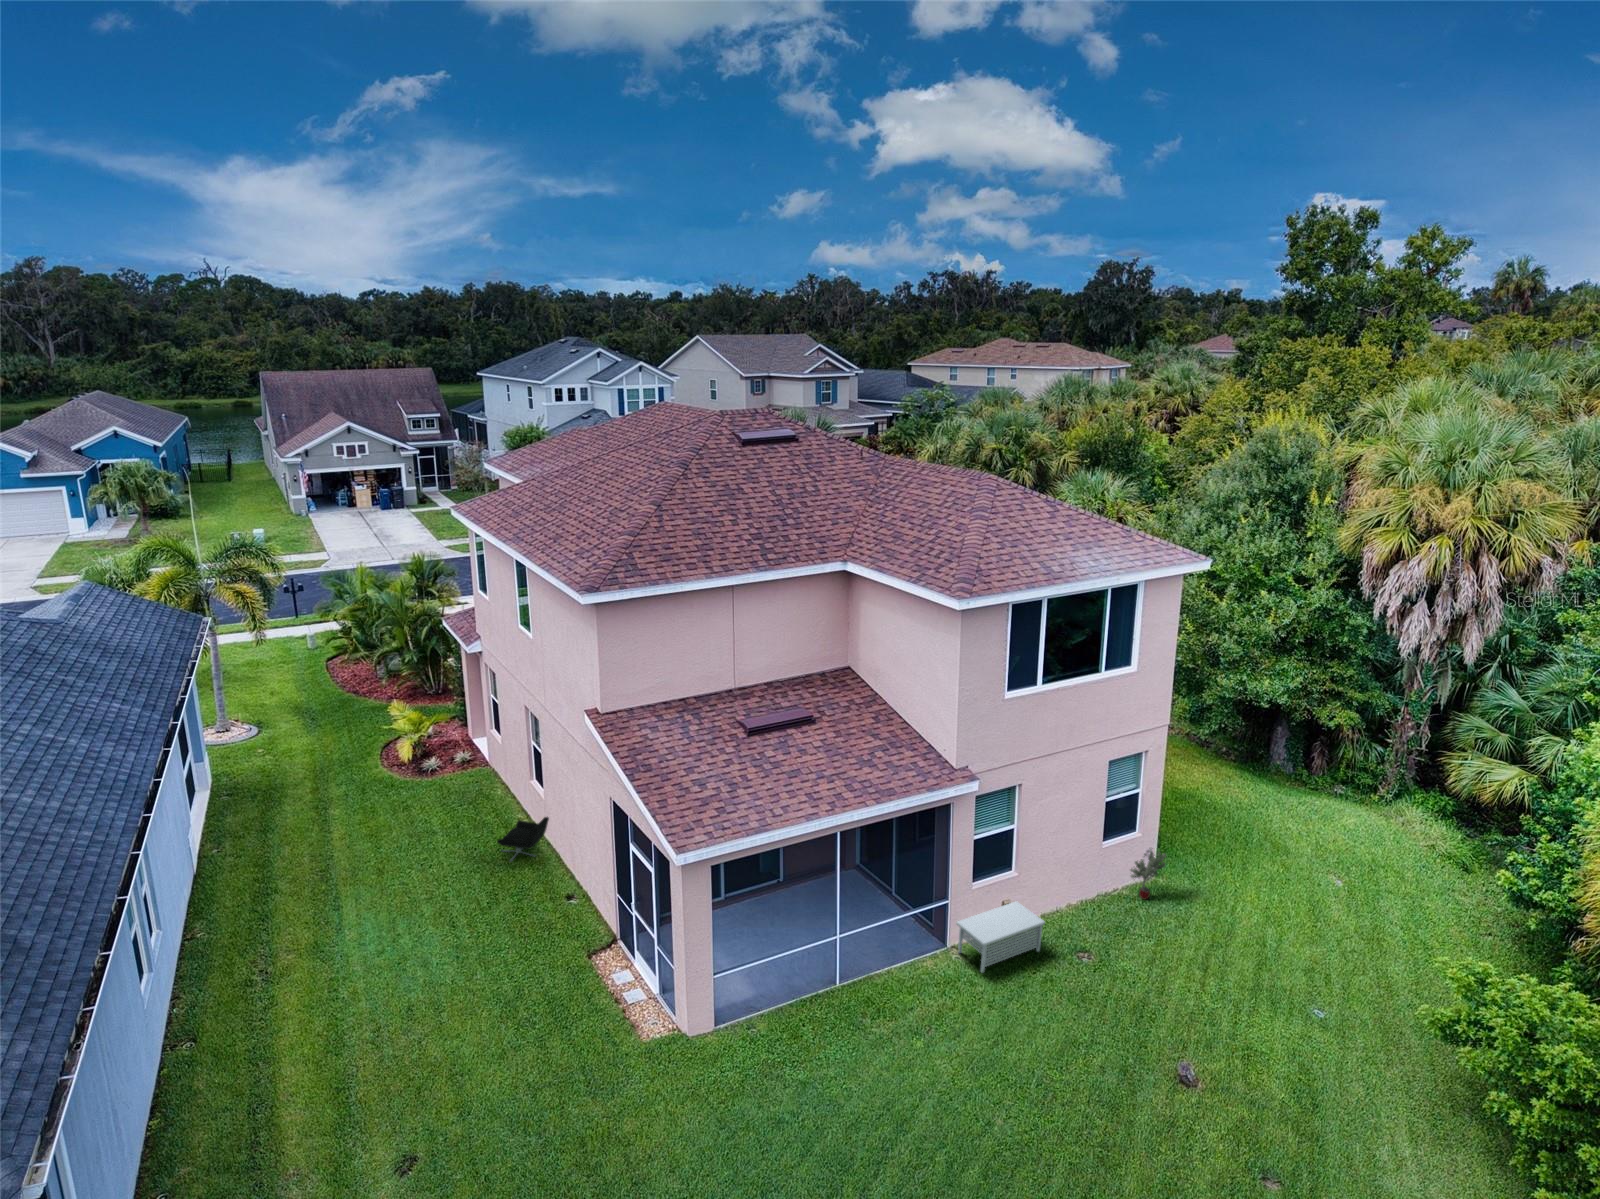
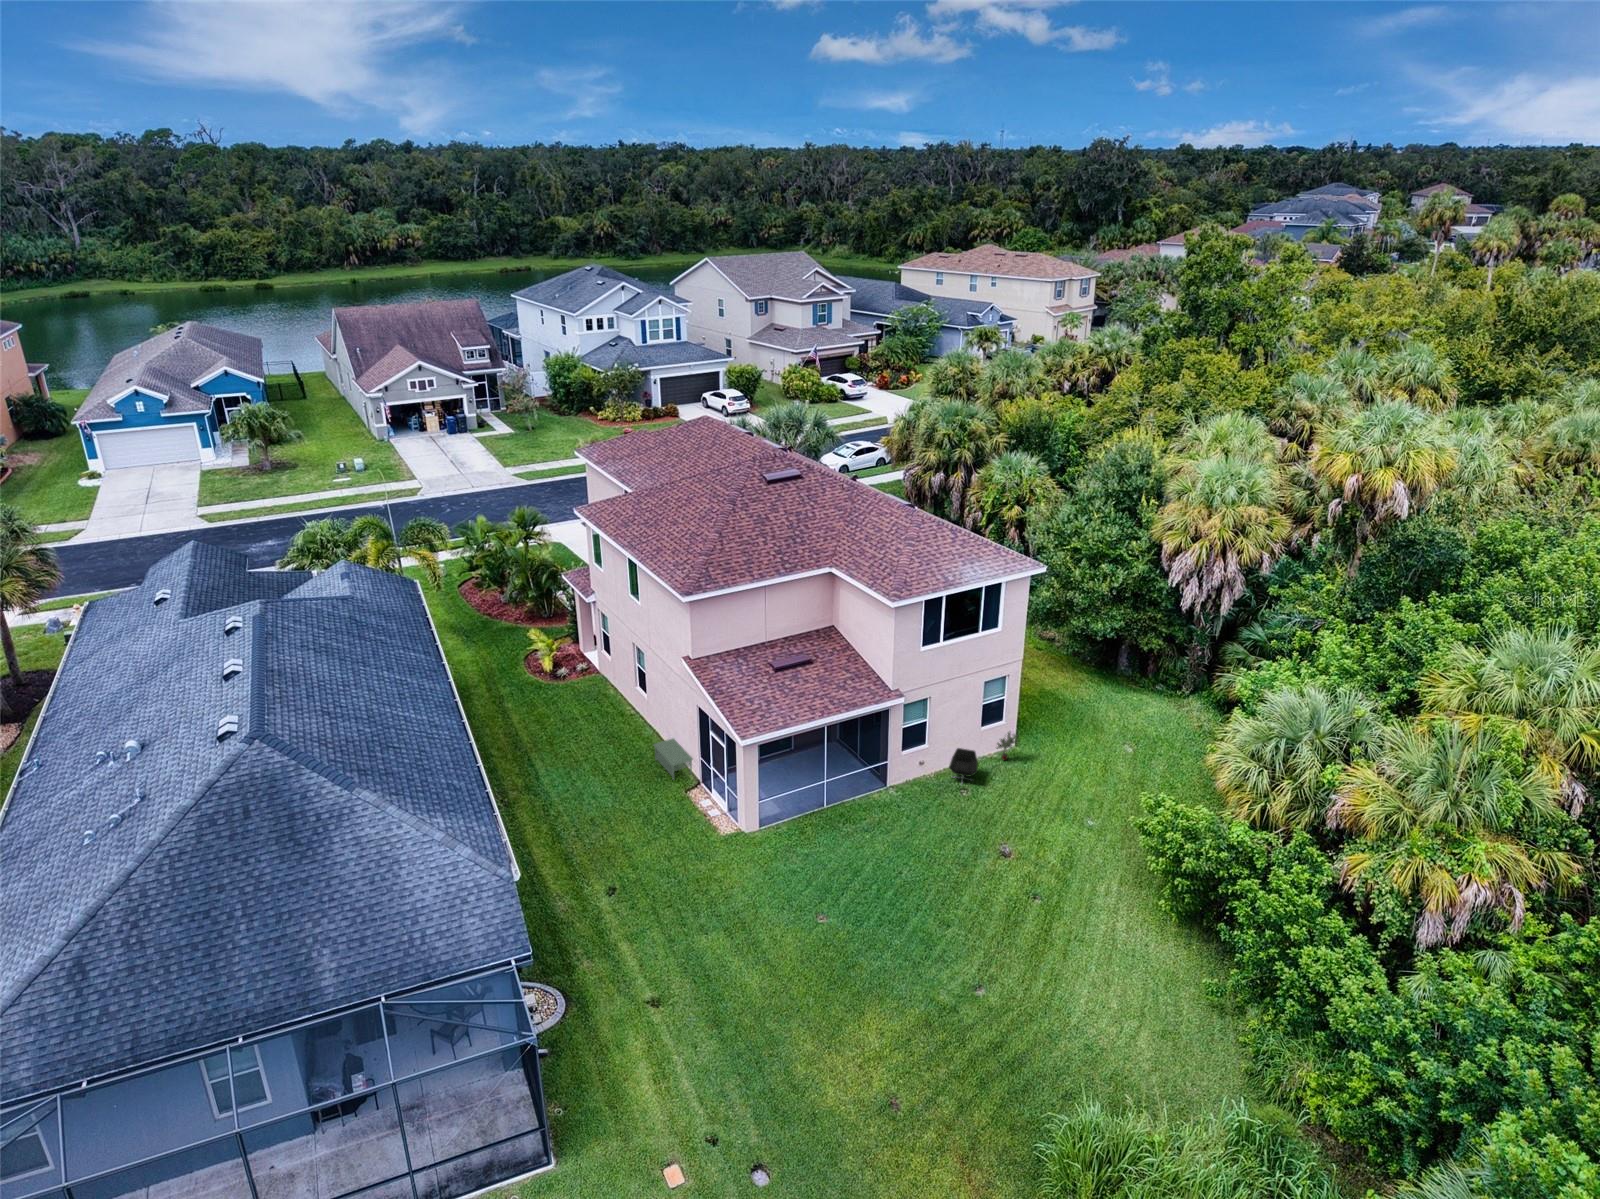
lounge chair: present [497,817,549,861] -> present [949,748,978,783]
storage bench: present [956,901,1045,973] -> present [654,739,693,779]

